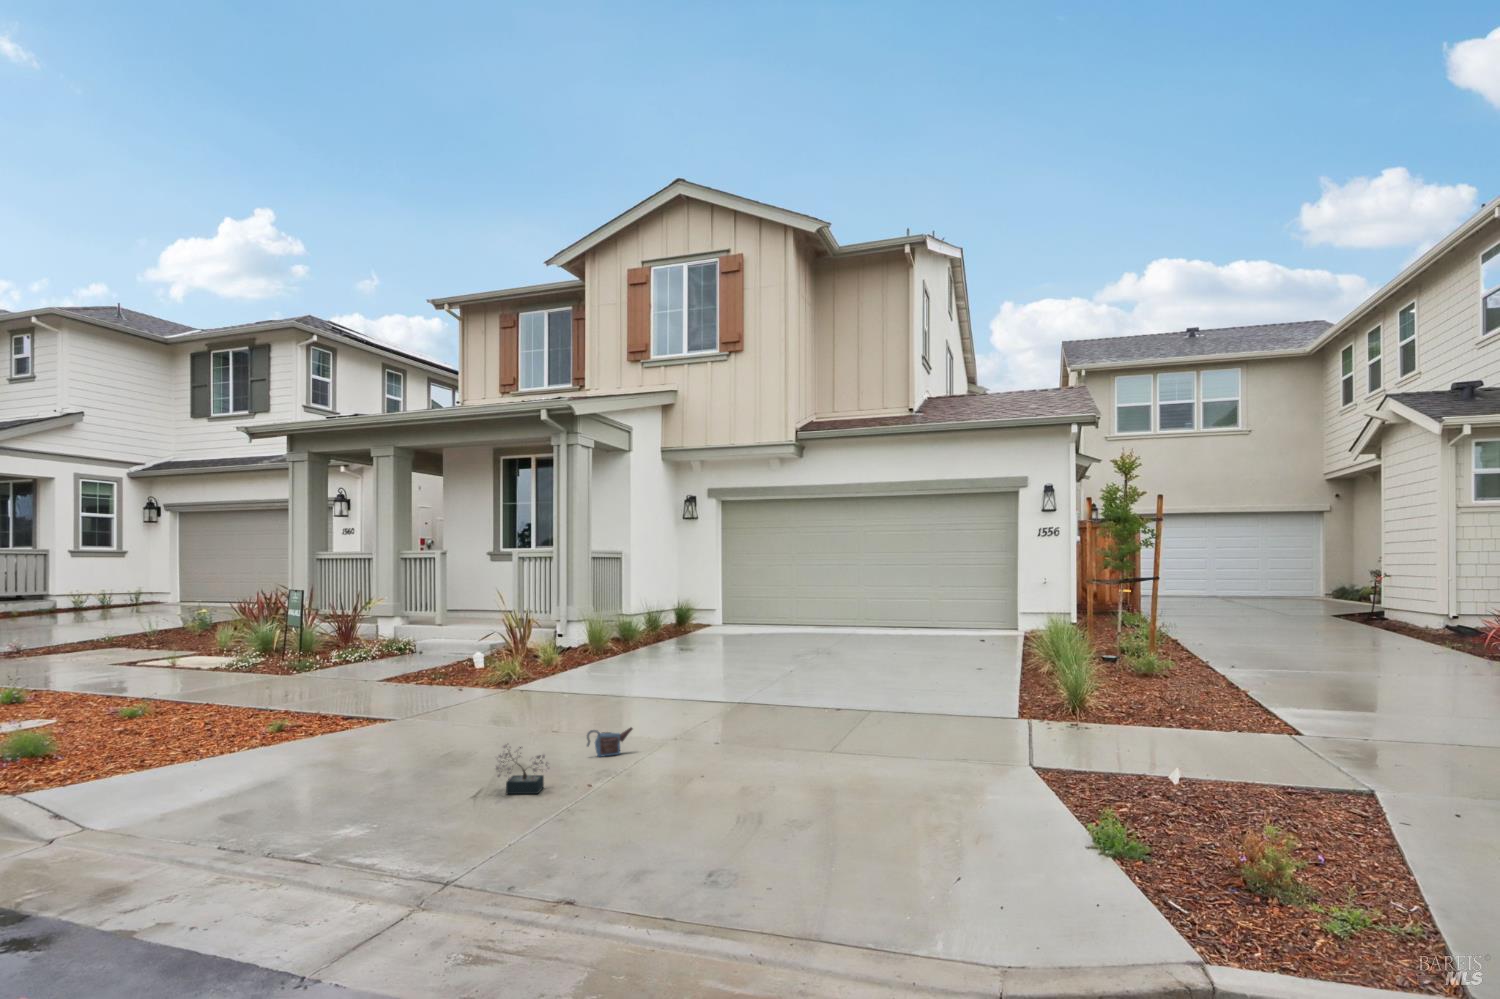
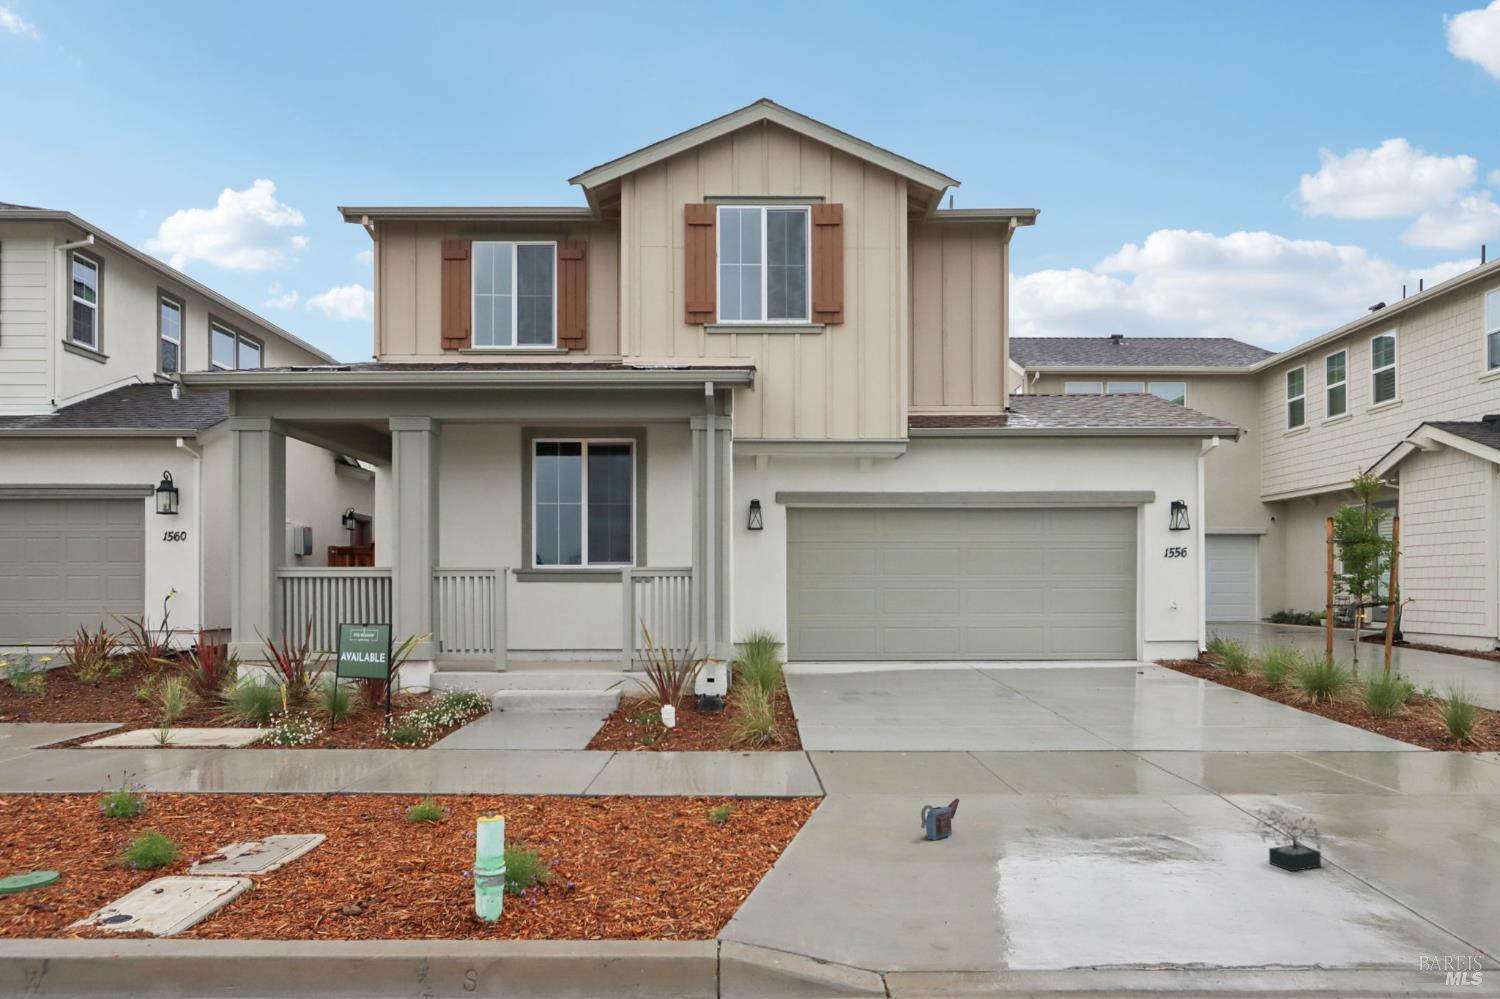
watering can: present [587,727,633,757] -> present [921,798,959,840]

